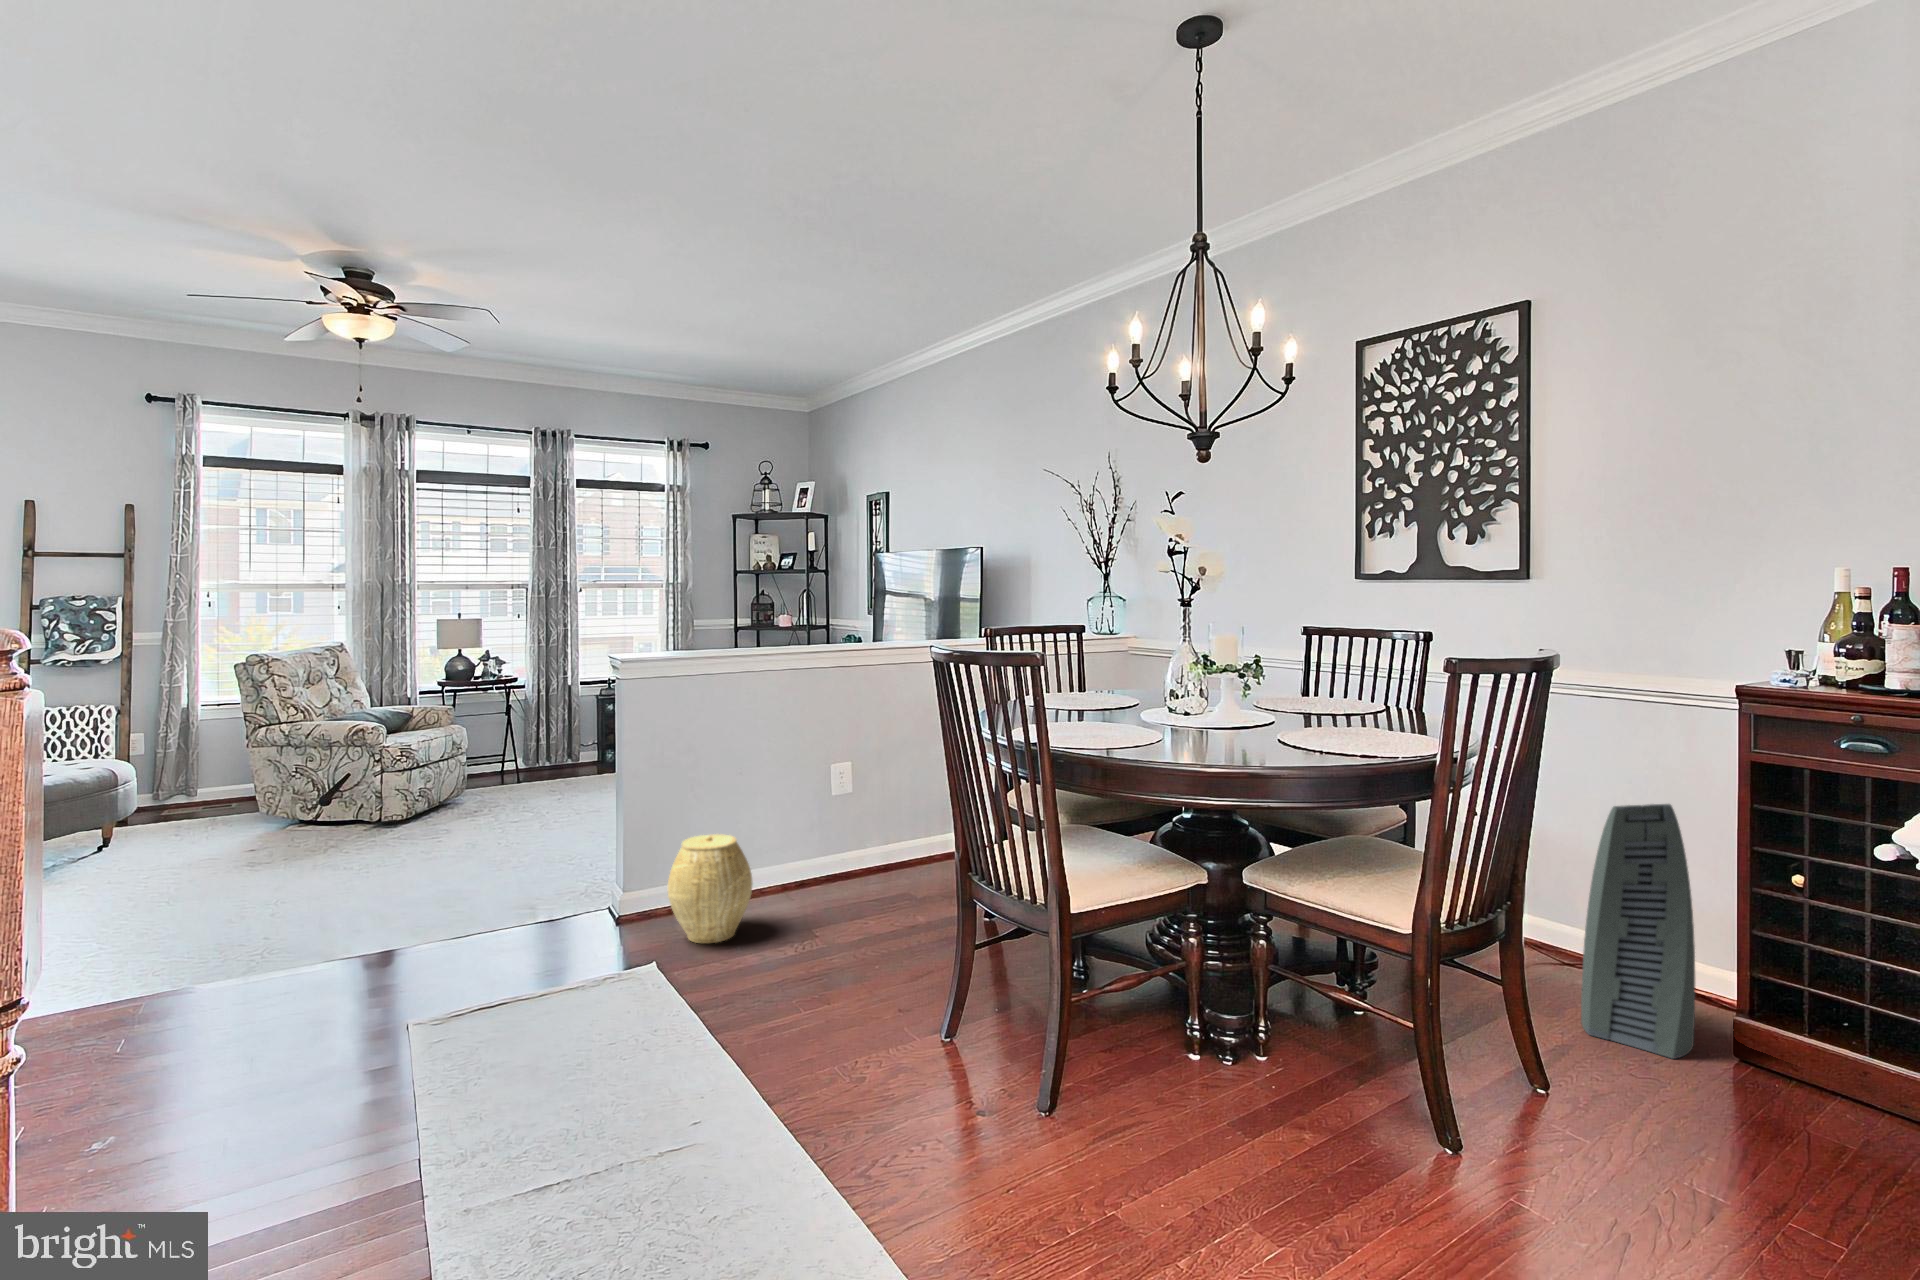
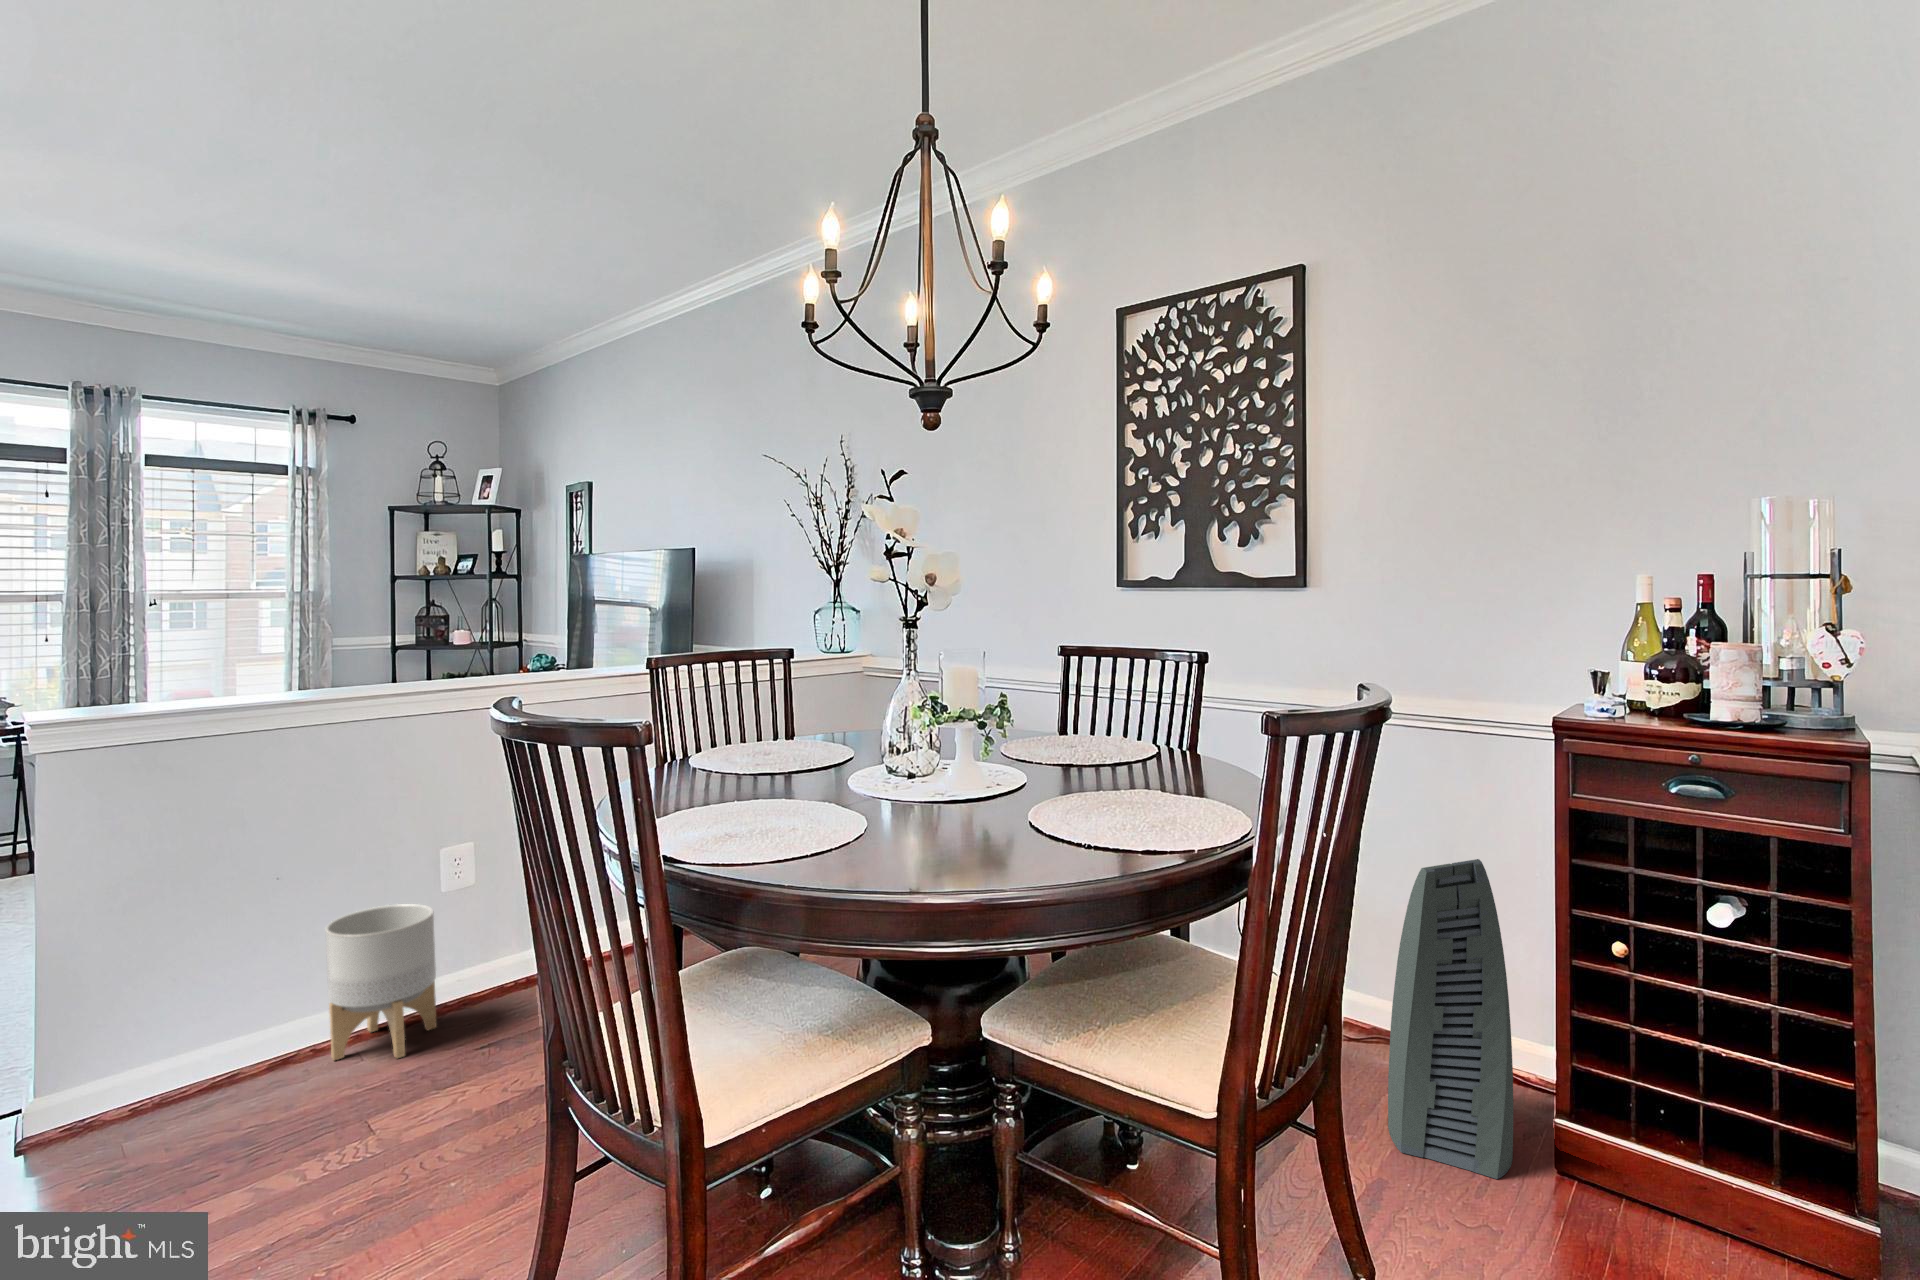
planter: none [758,805,824,910] -> present [326,904,437,1060]
woven basket: present [668,834,752,943] -> none [139,970,297,1147]

